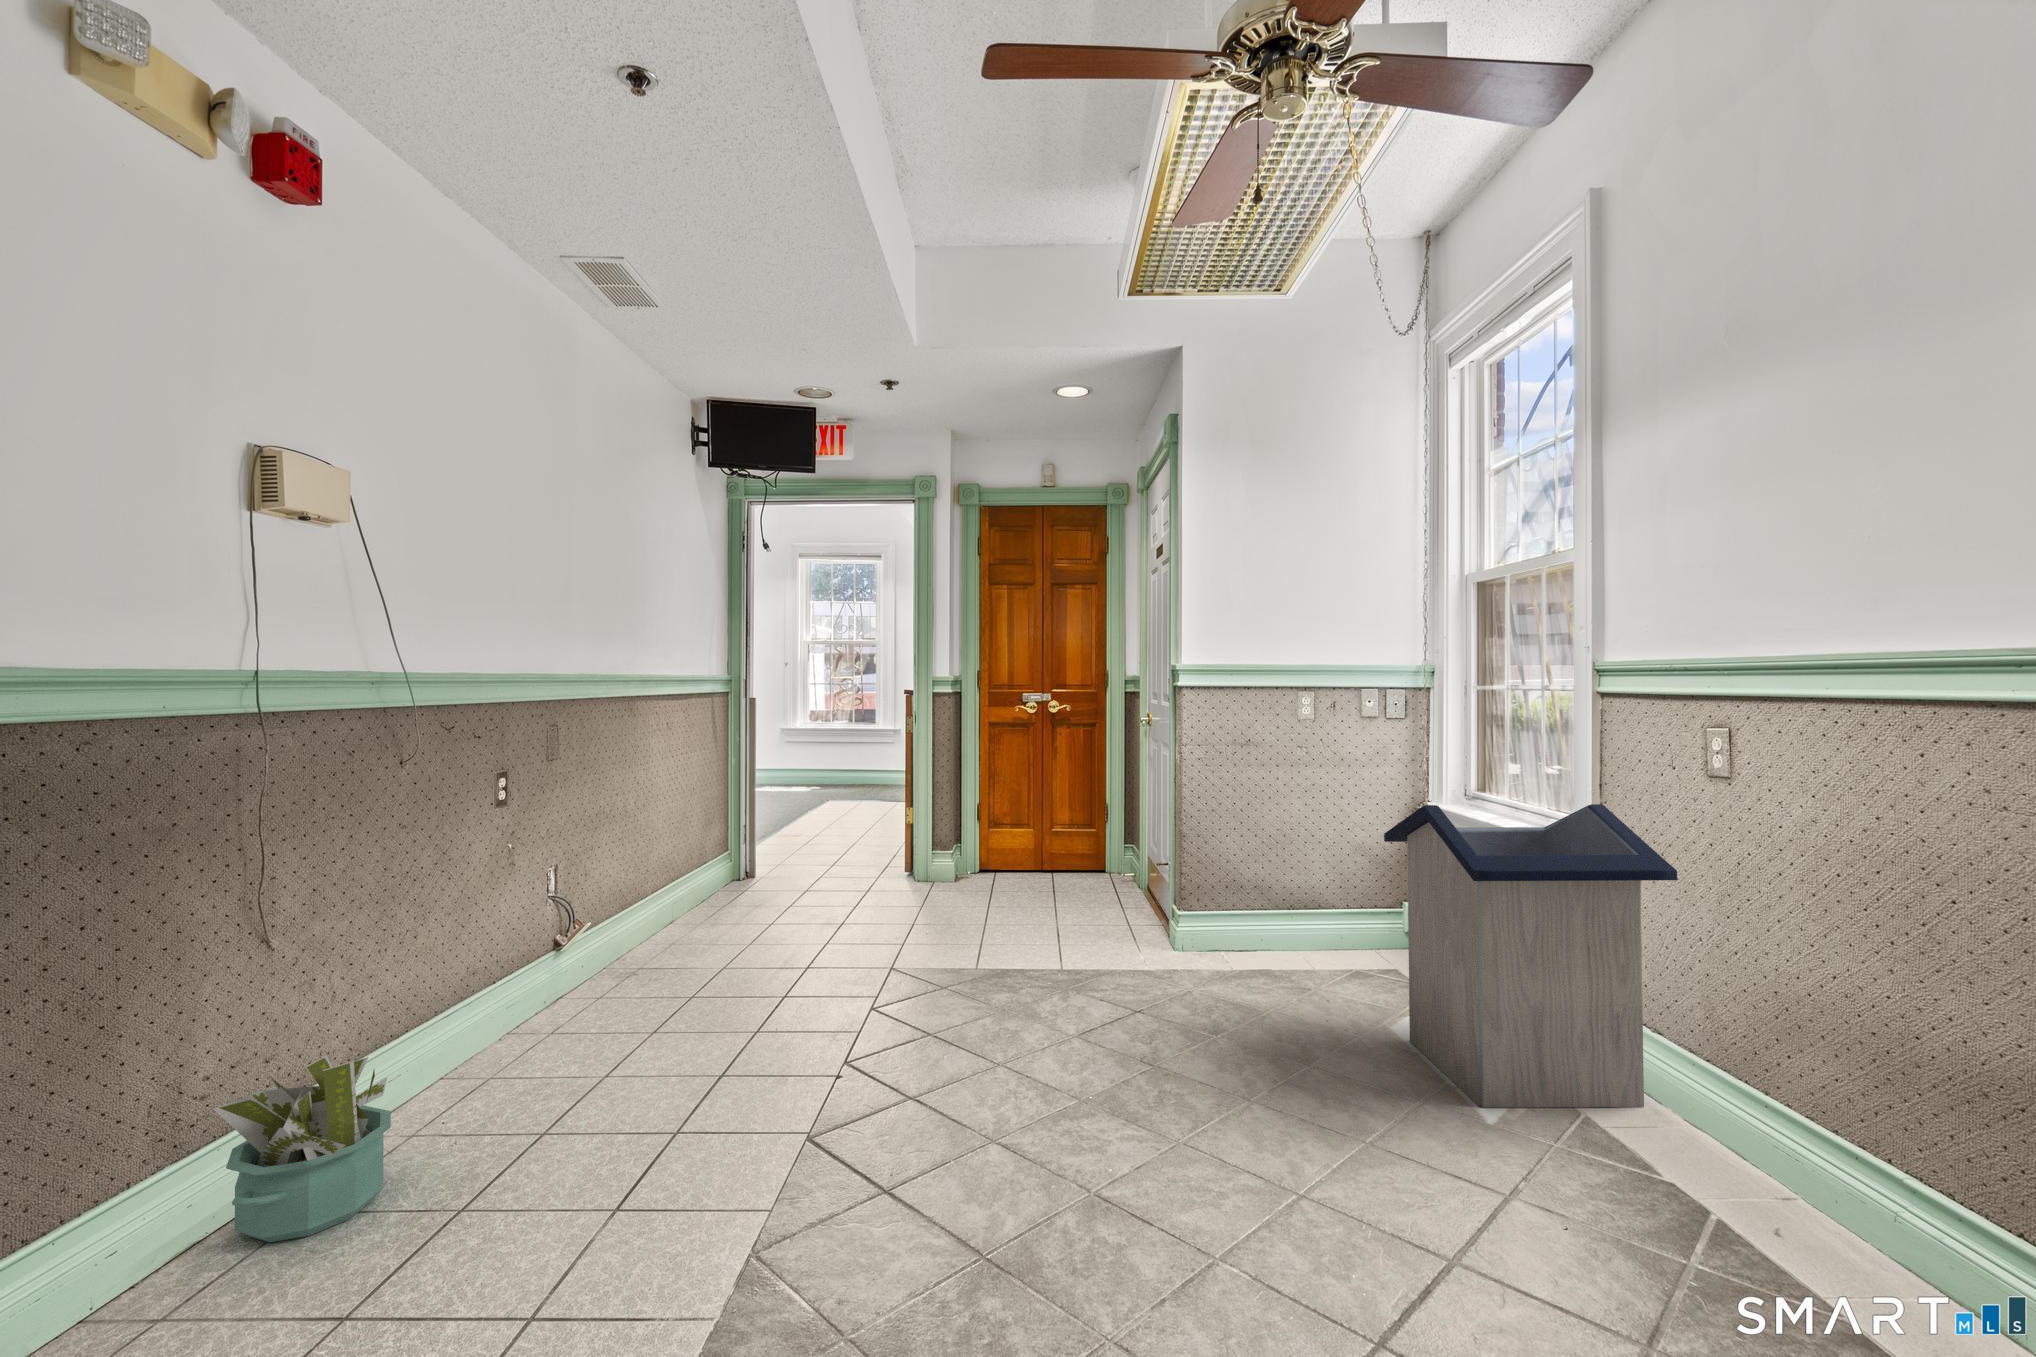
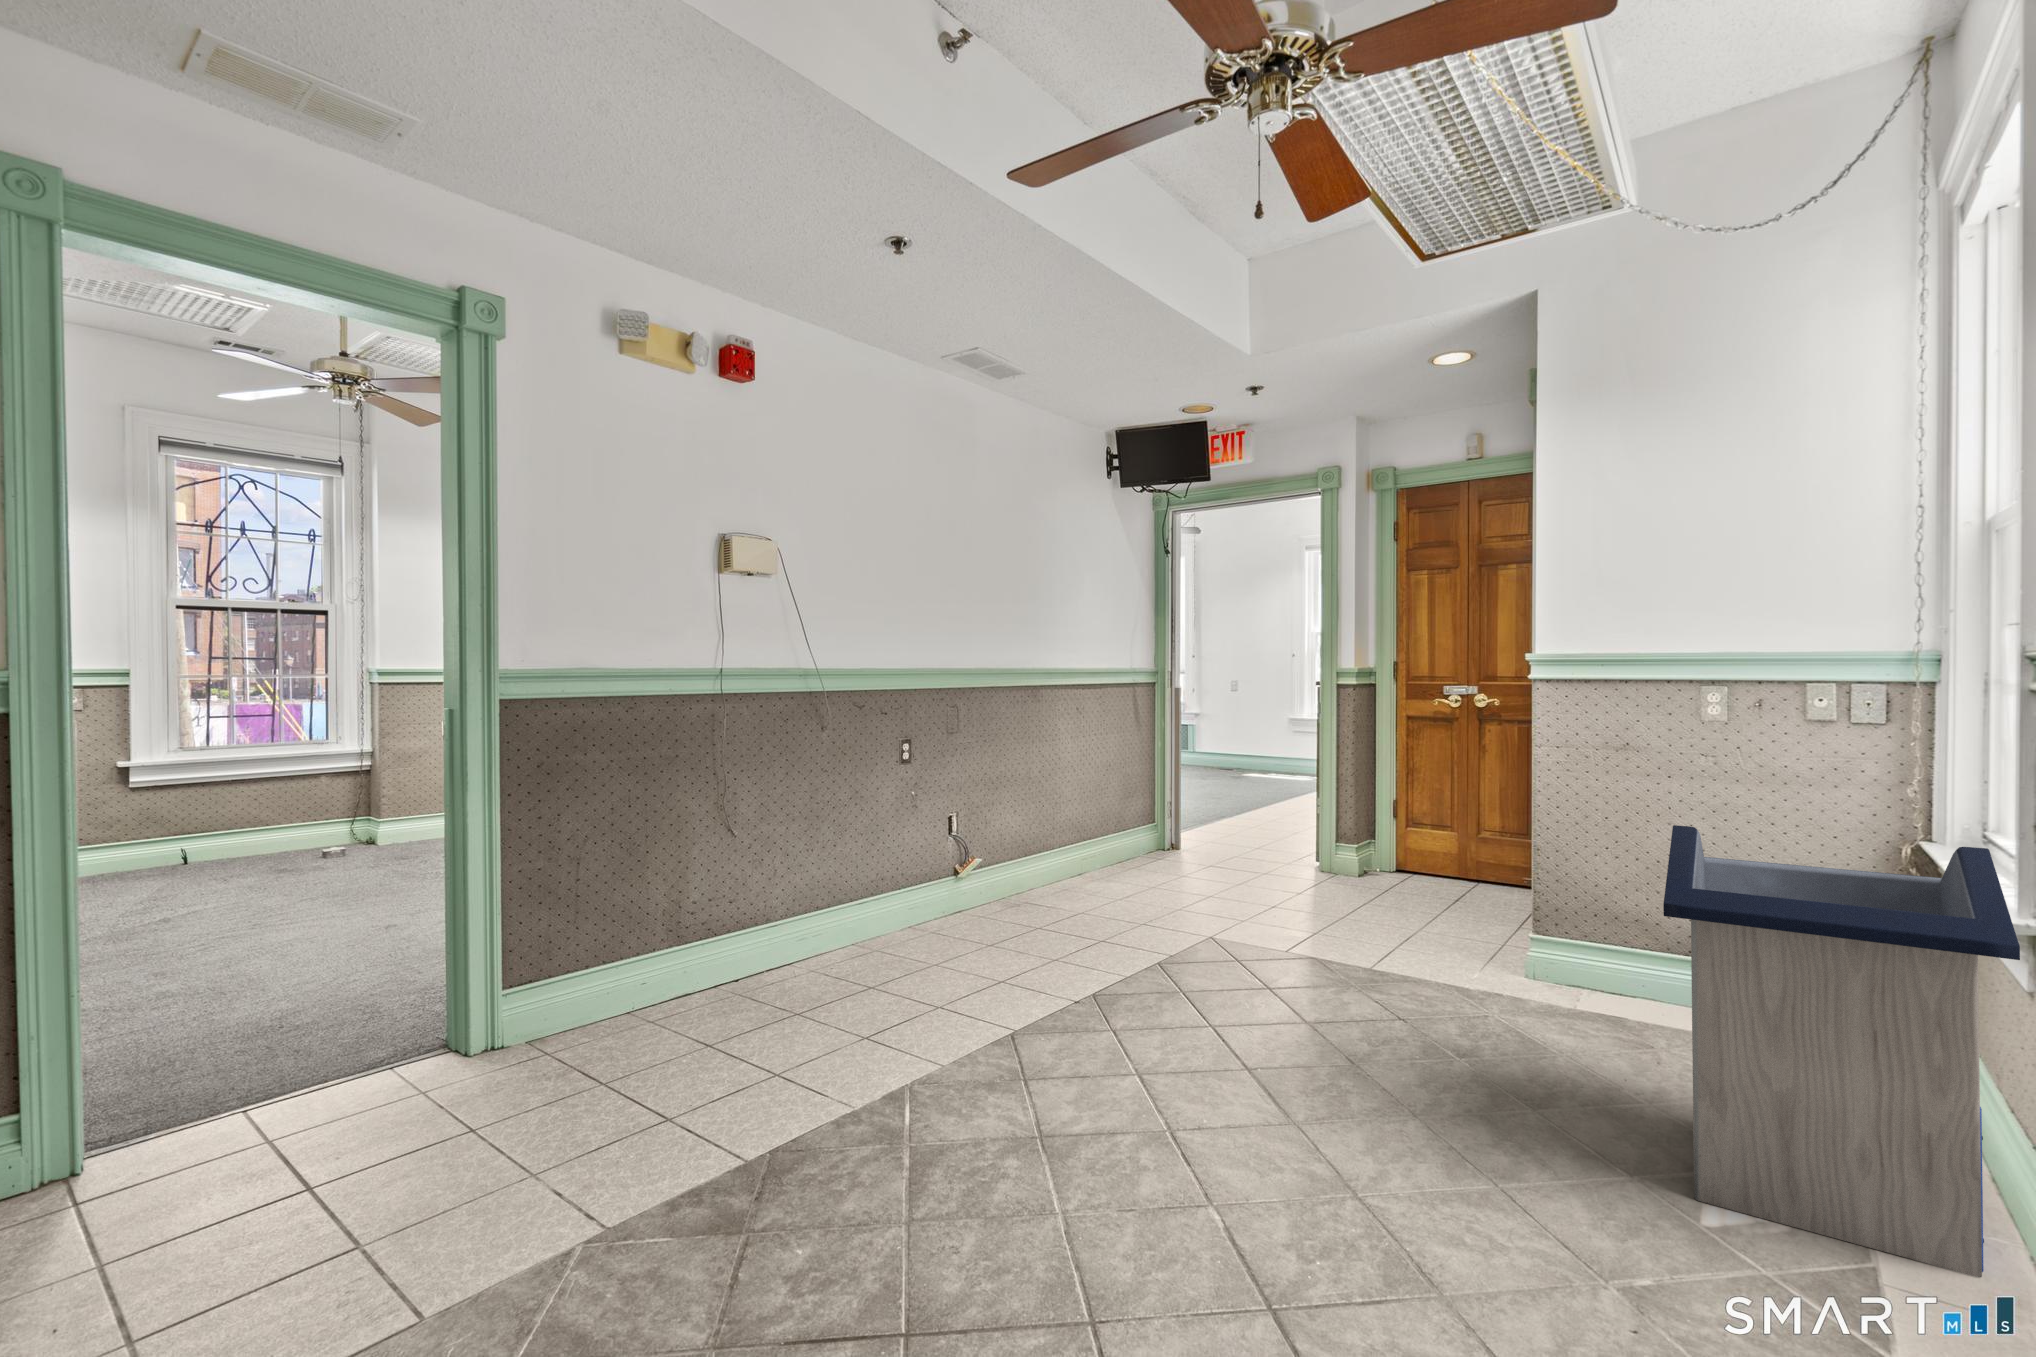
decorative plant: present [213,1055,391,1242] -> none [698,905,790,1006]

